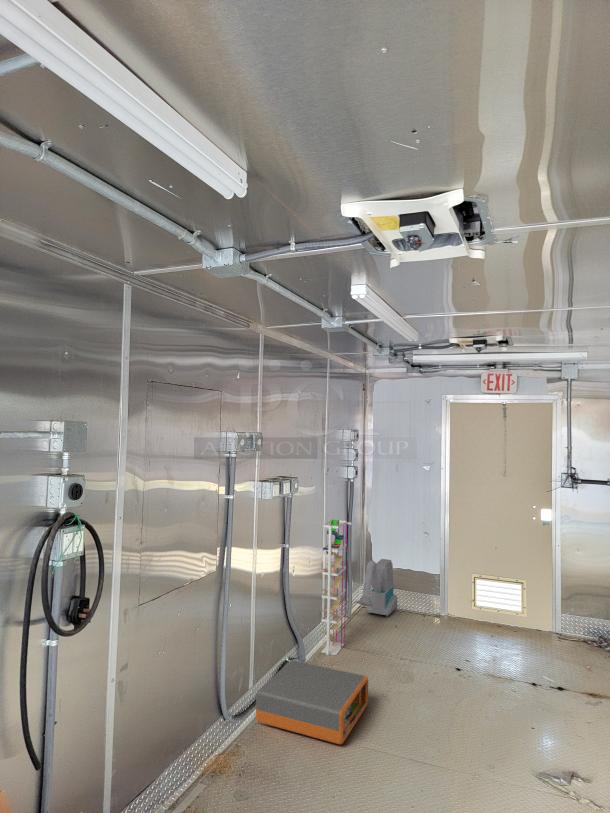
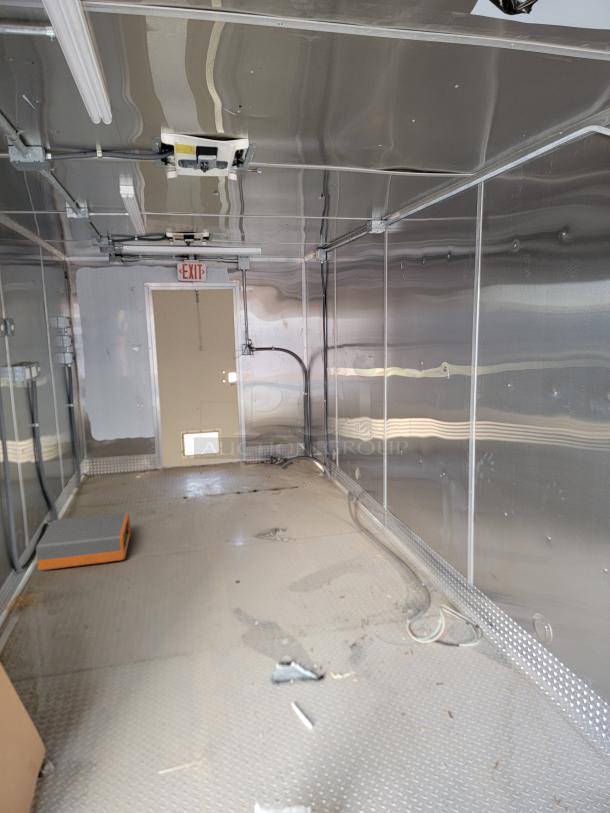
shelving unit: present [321,520,347,655] -> none [58,398,87,515]
vacuum cleaner: present [356,559,398,617] -> none [89,433,119,481]

